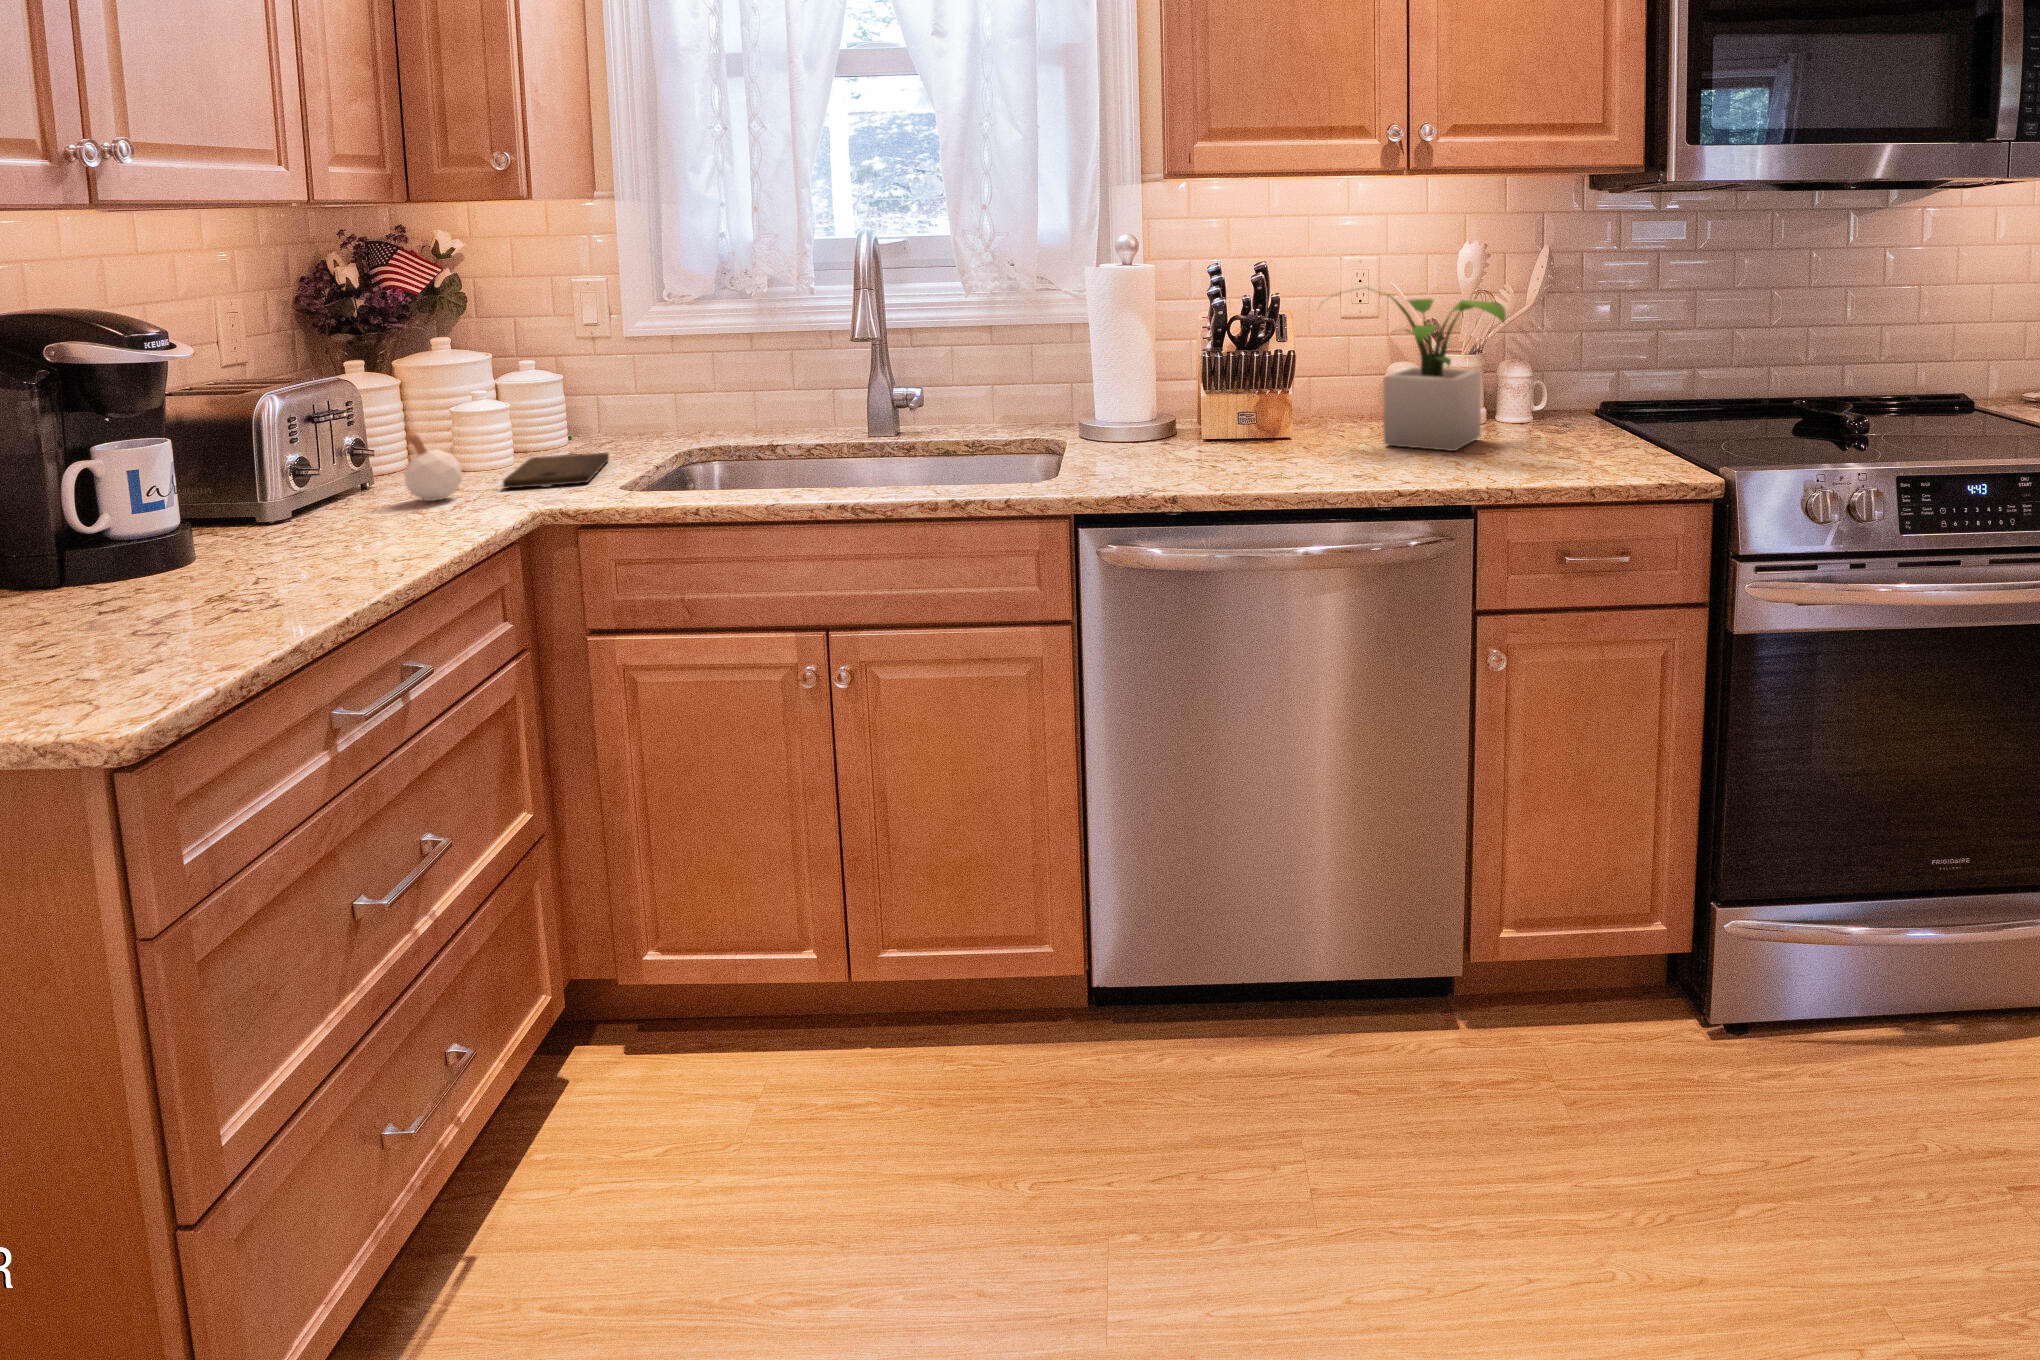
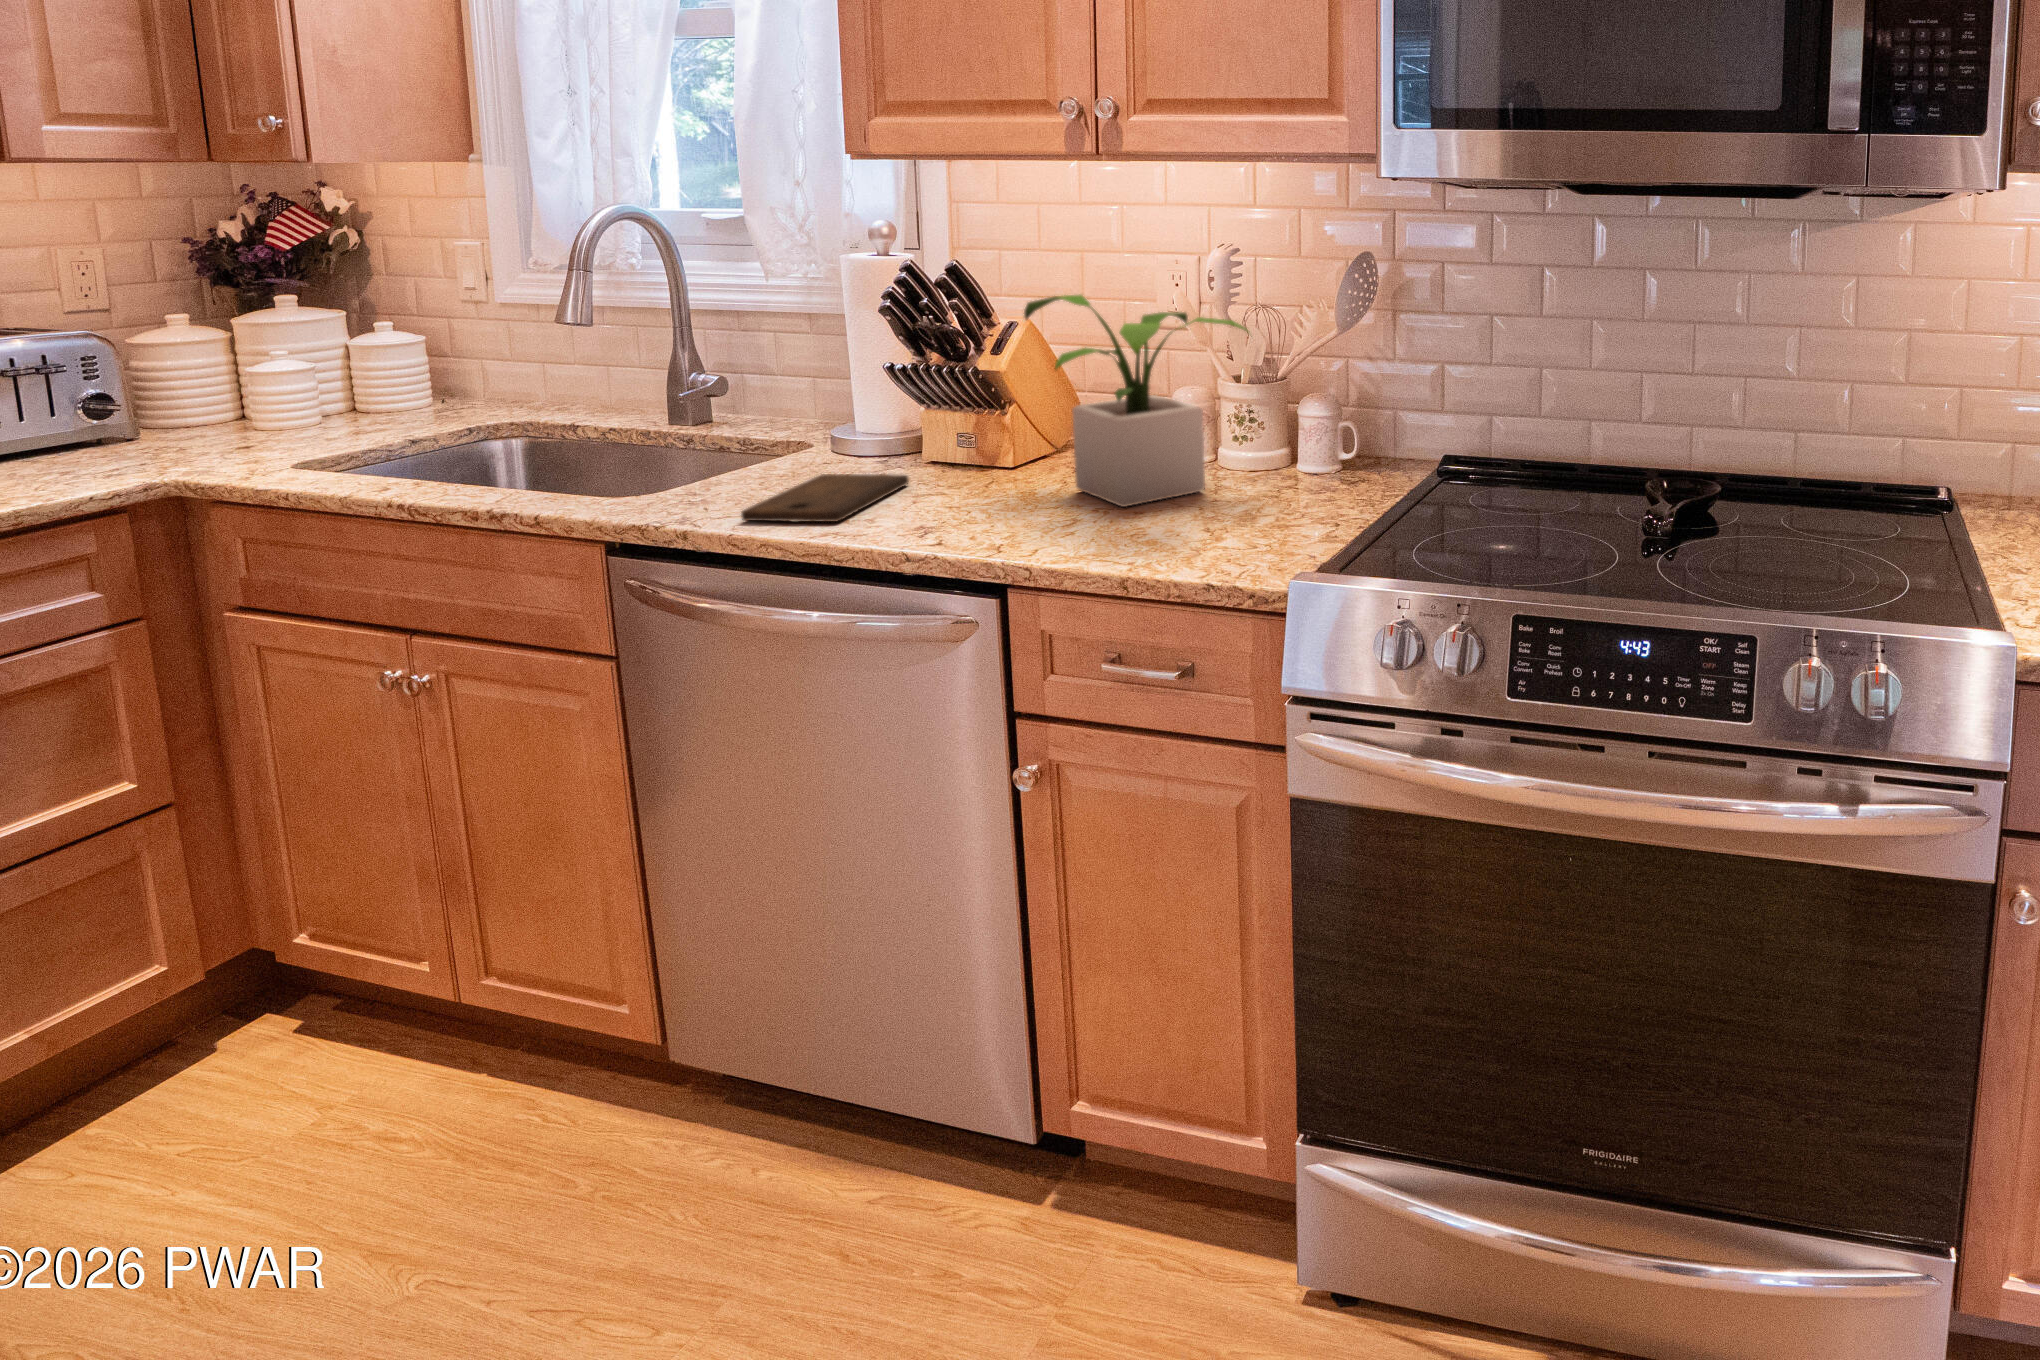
candle: present [404,425,462,501] -> none [73,376,149,464]
cutting board: present [503,452,609,488] -> present [741,474,909,522]

